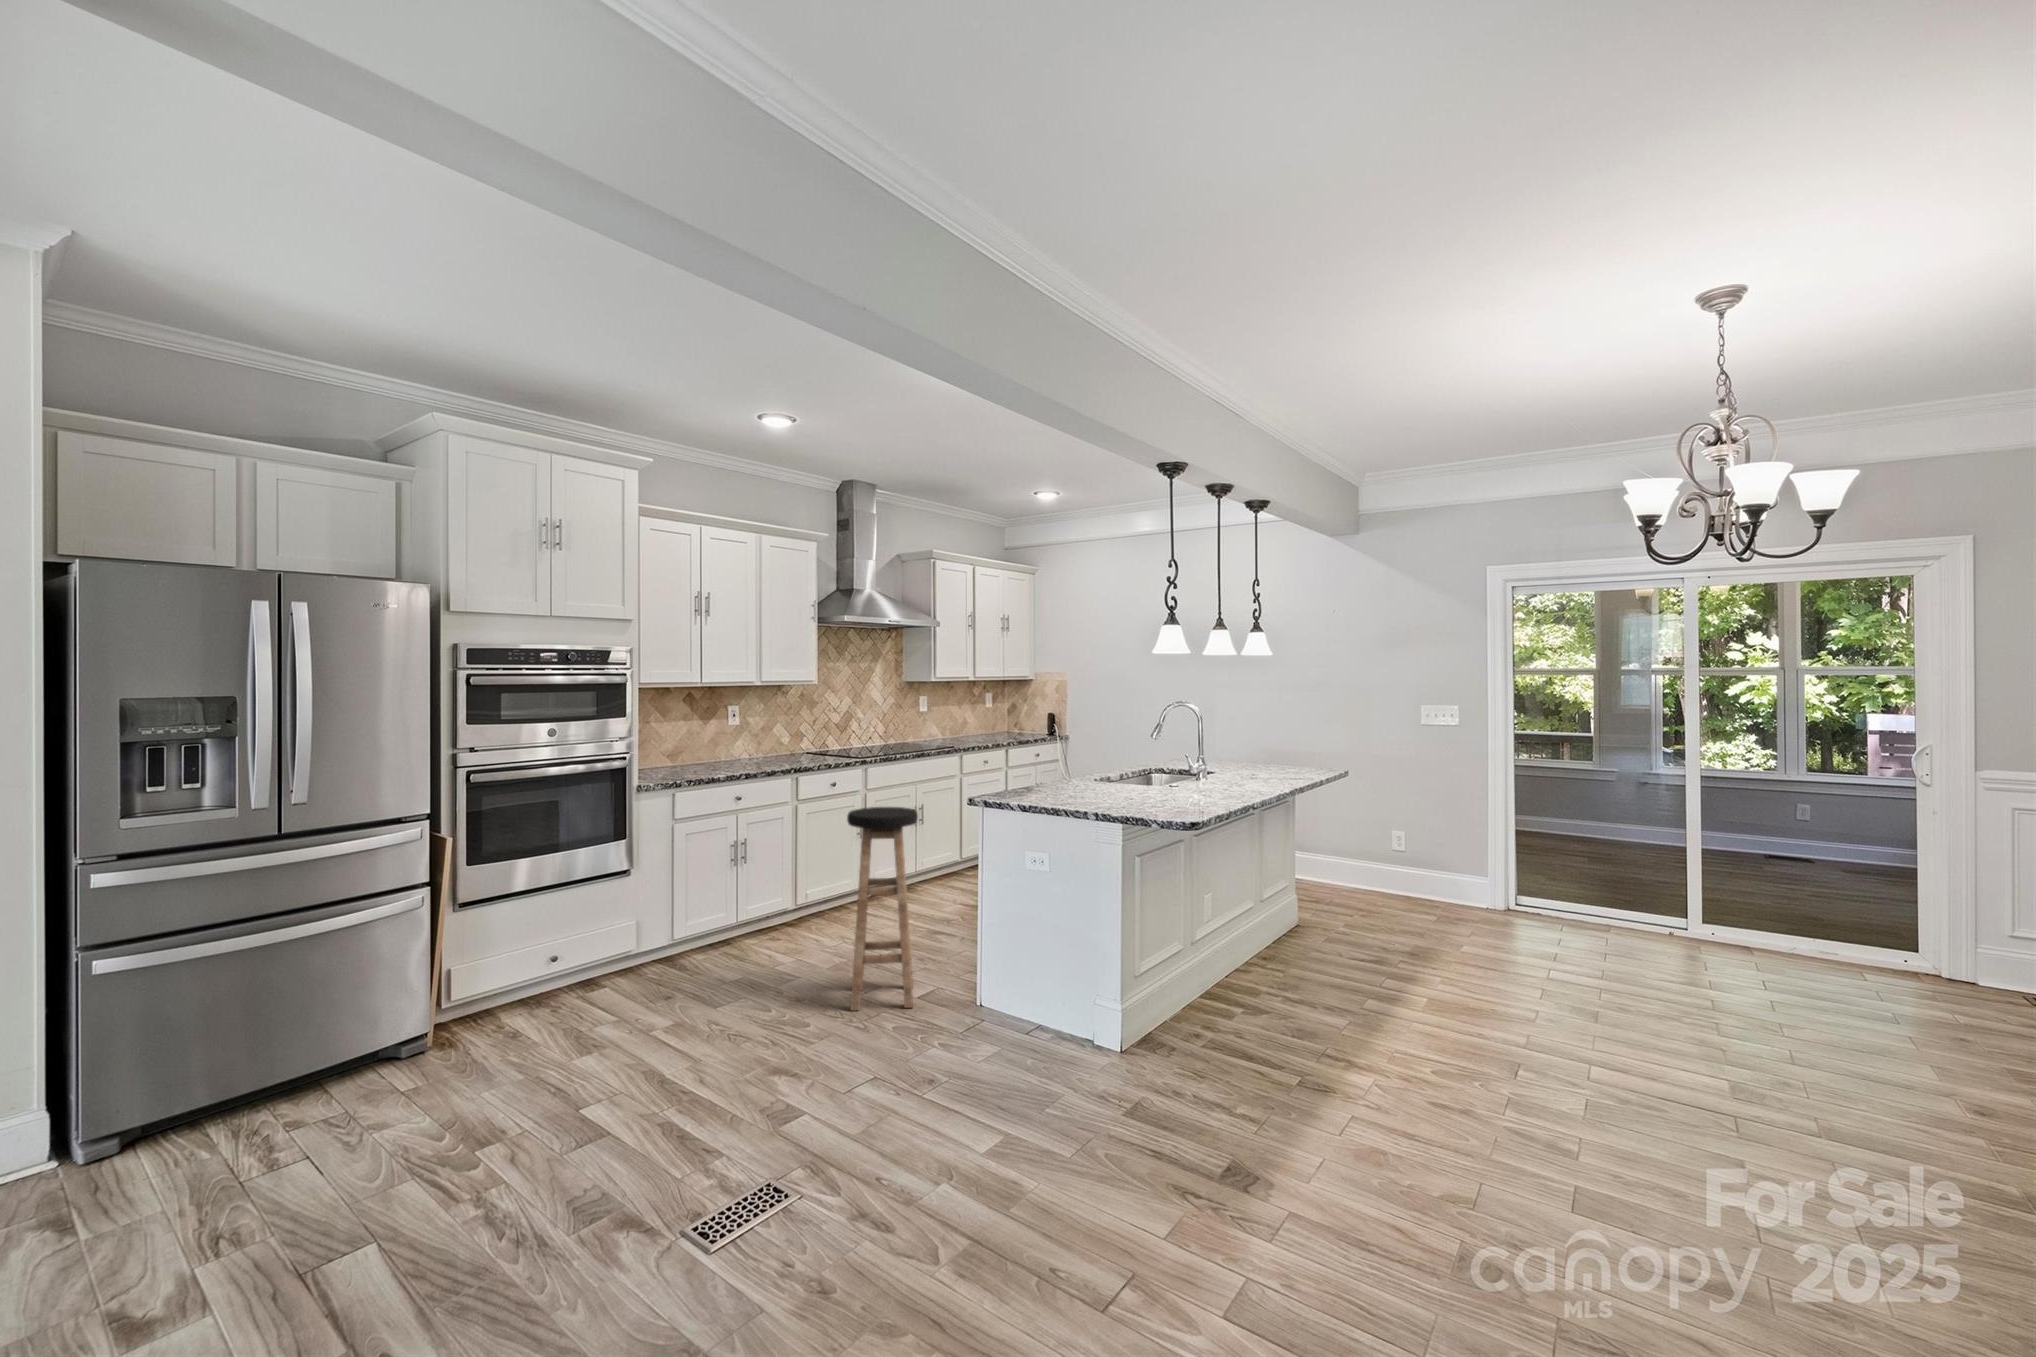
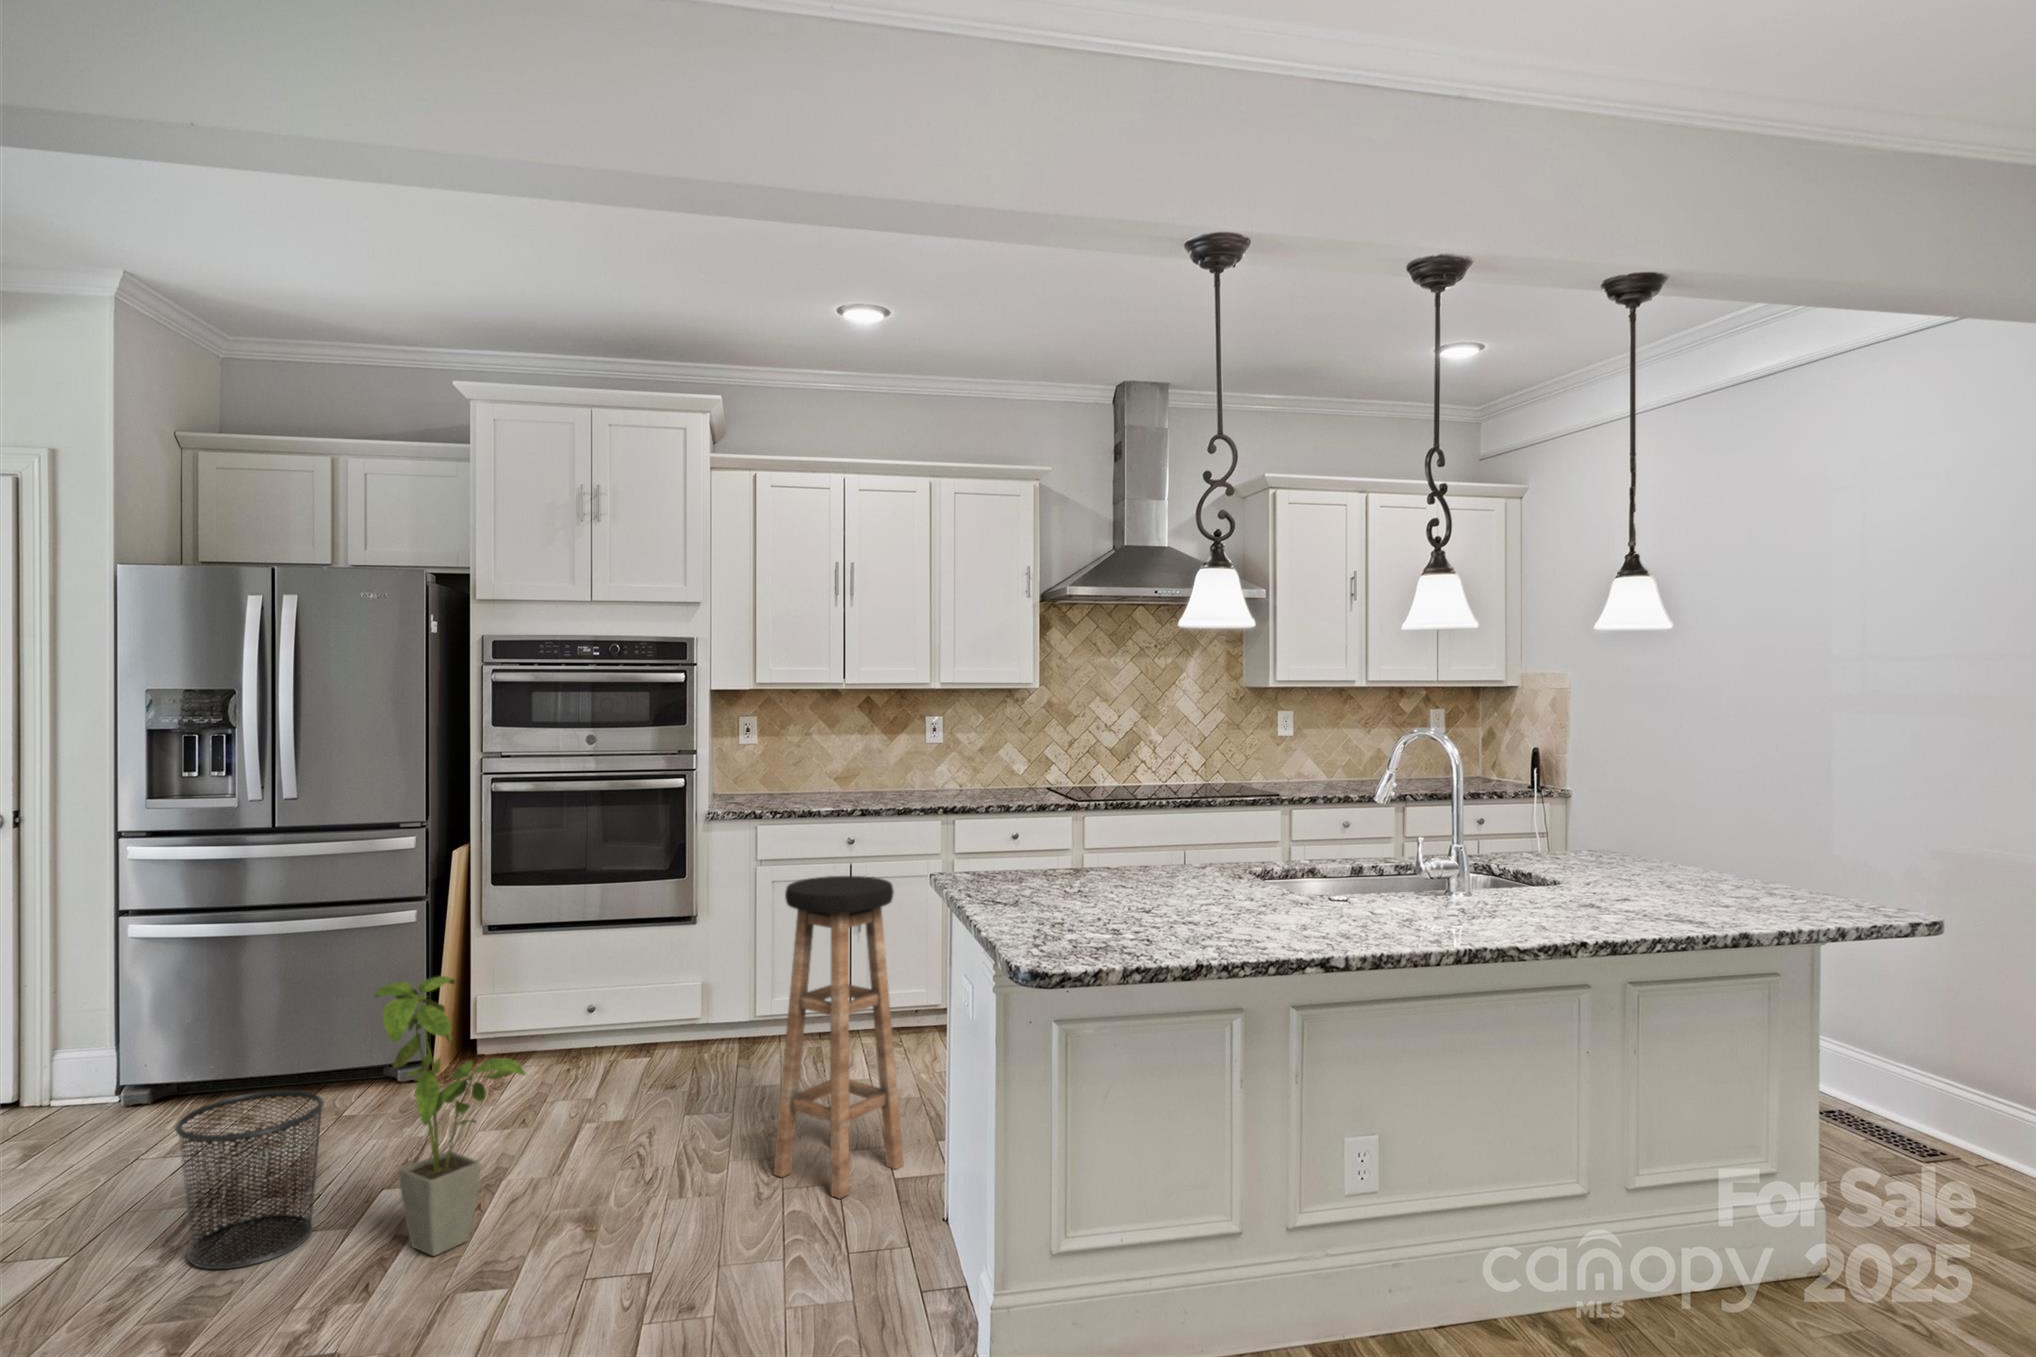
house plant: none [677,902,791,1112] -> present [375,976,526,1256]
trash can: none [500,1026,618,1182] -> present [175,1090,324,1269]

